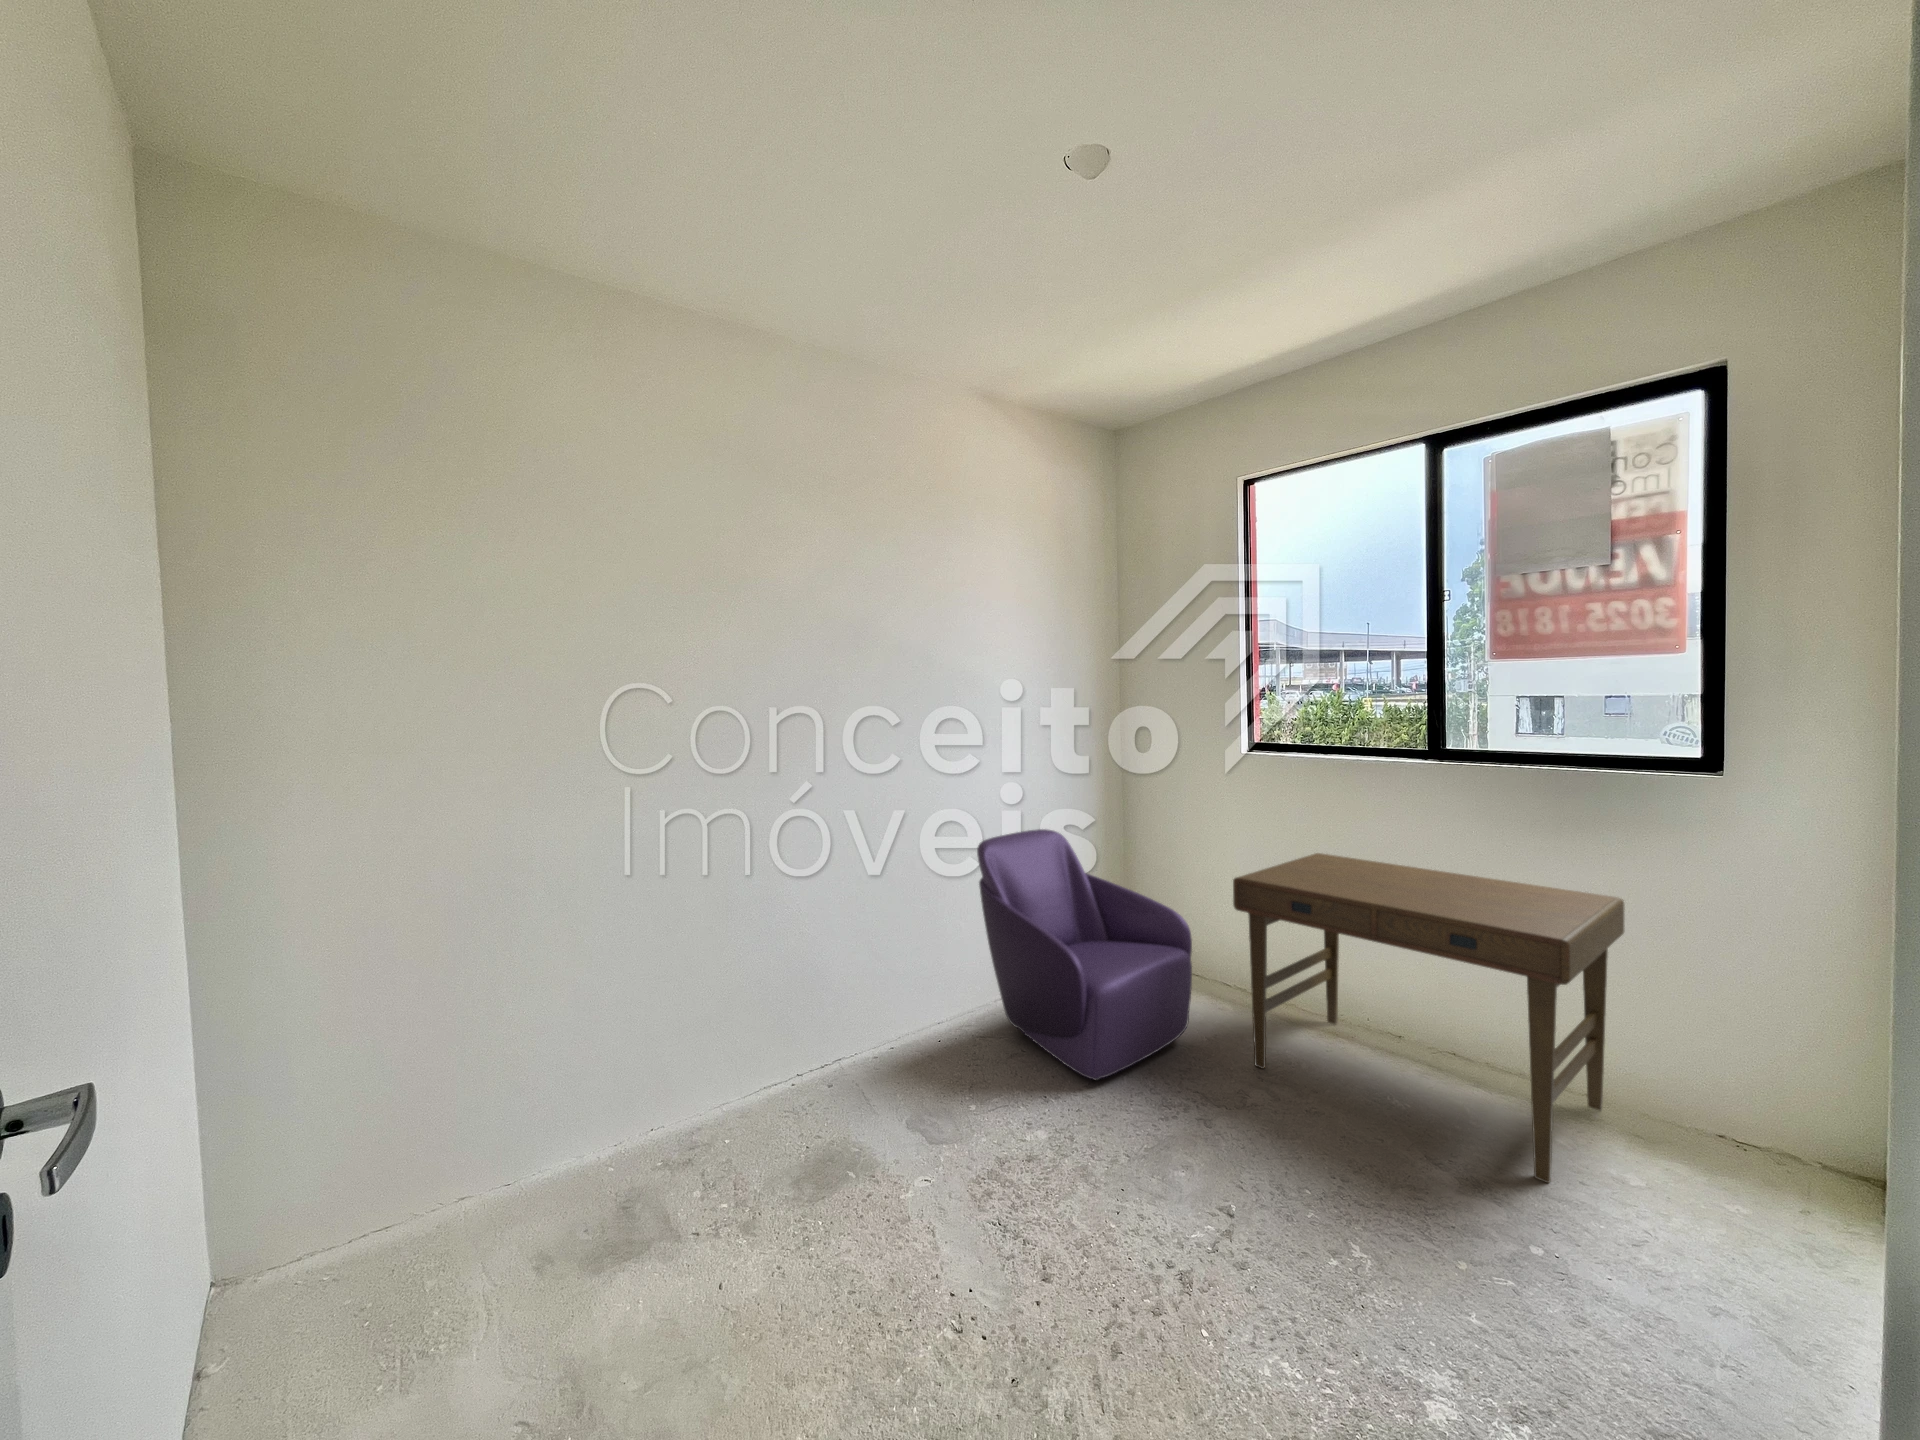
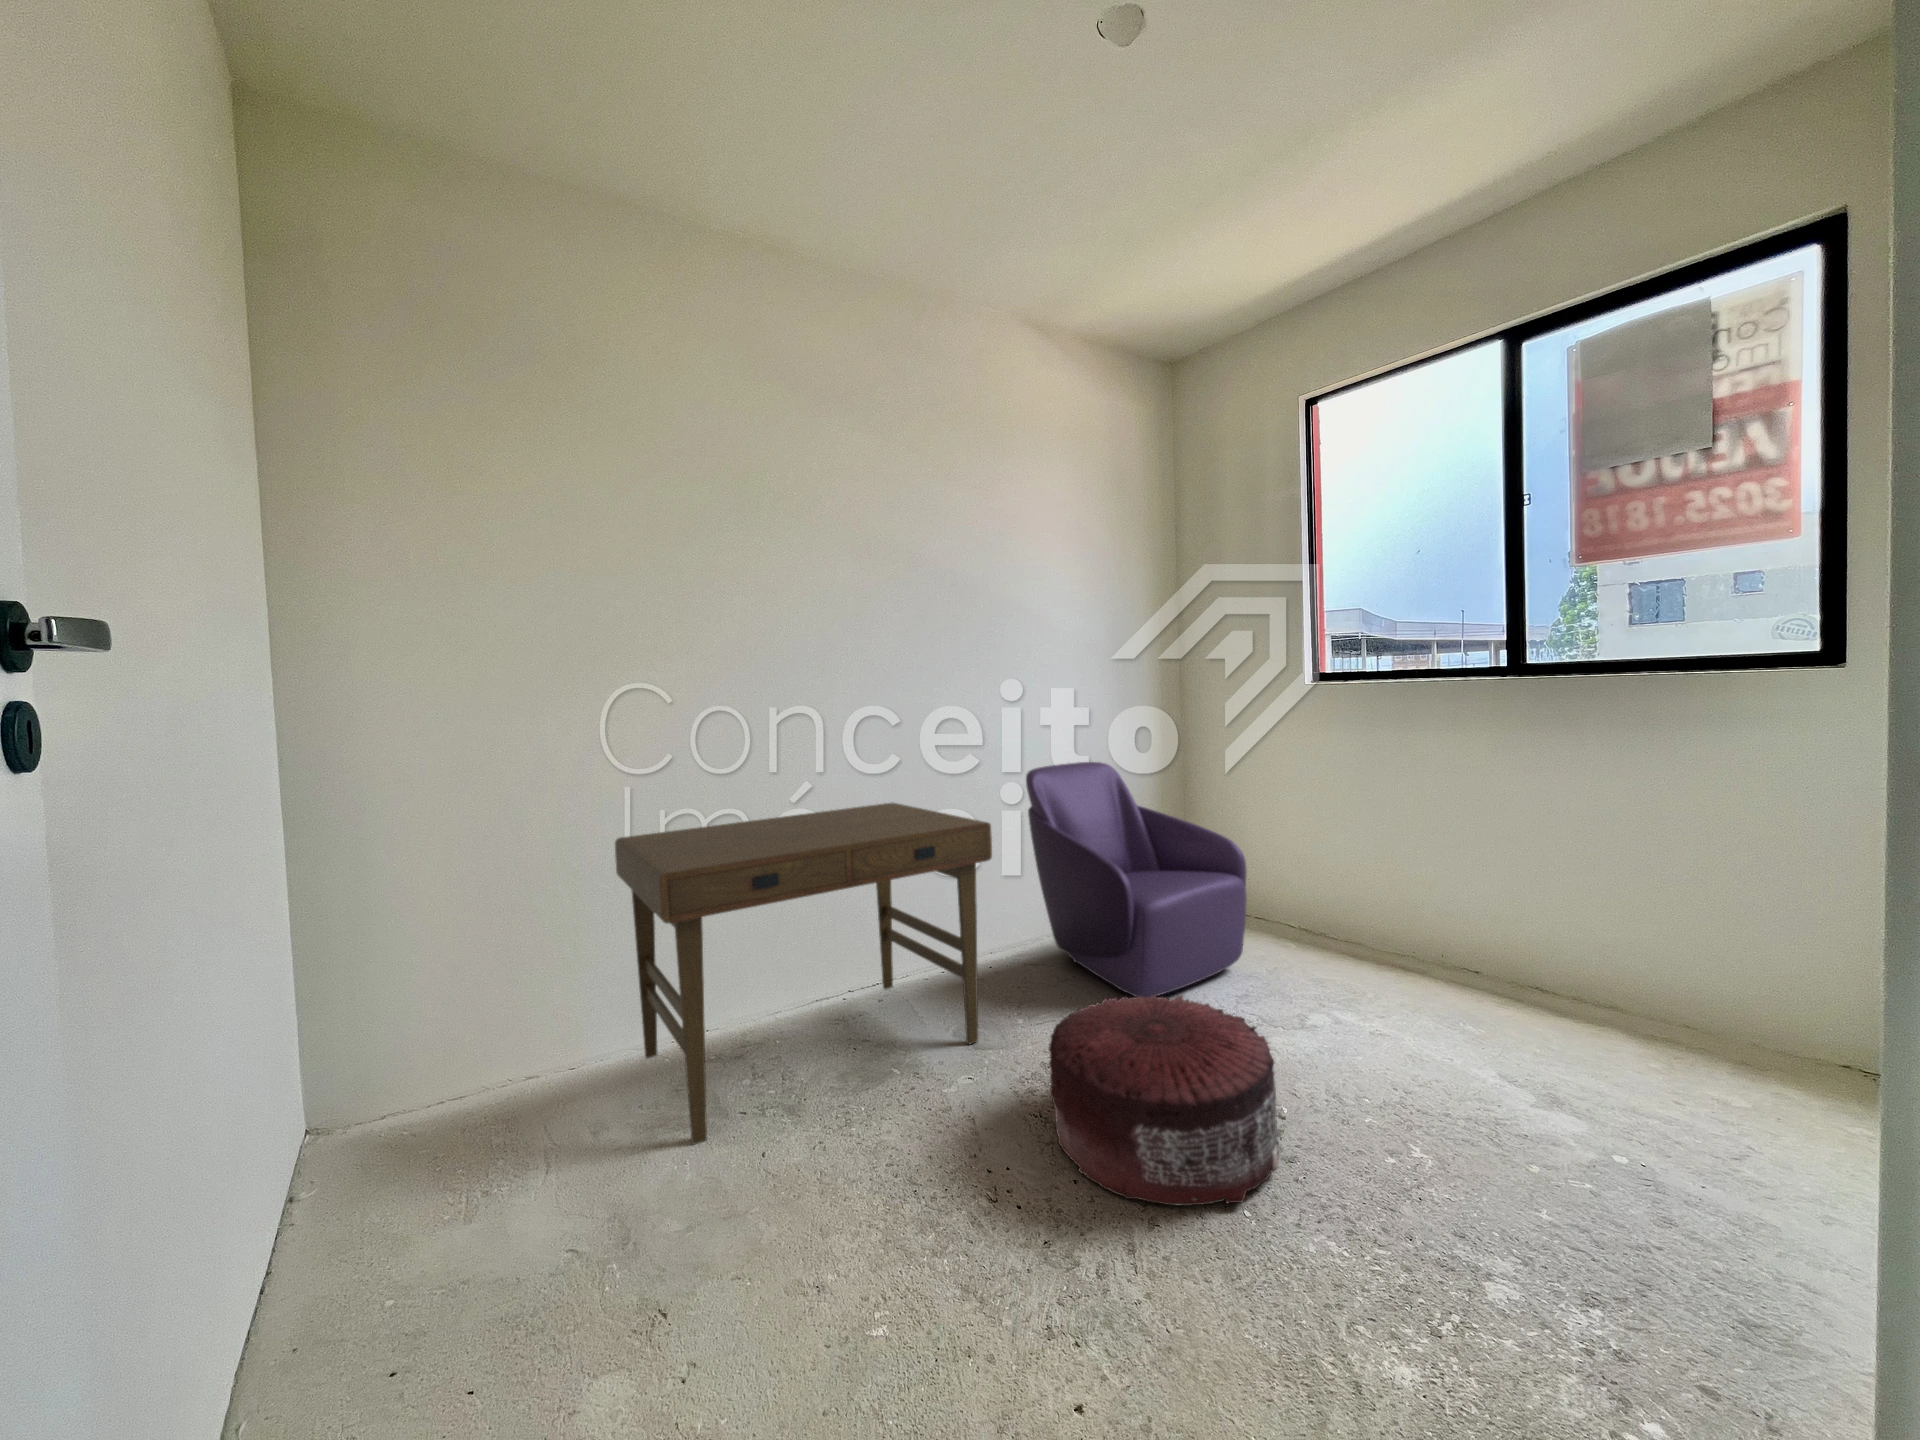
desk: present [1233,853,1624,1183] -> present [615,803,992,1144]
pouf: none [1009,1093,1232,1328] -> present [1049,994,1279,1206]

